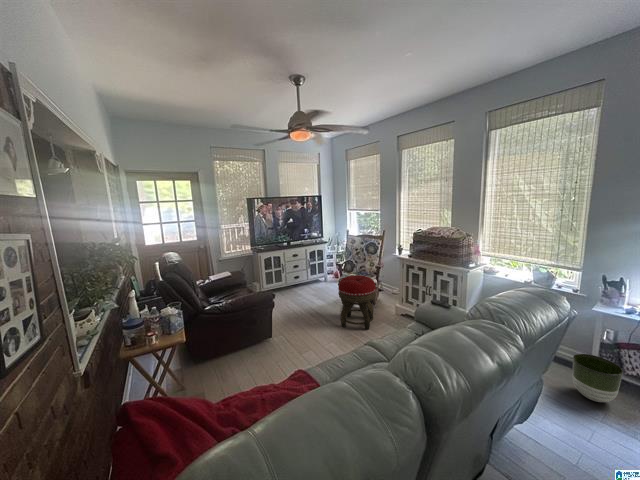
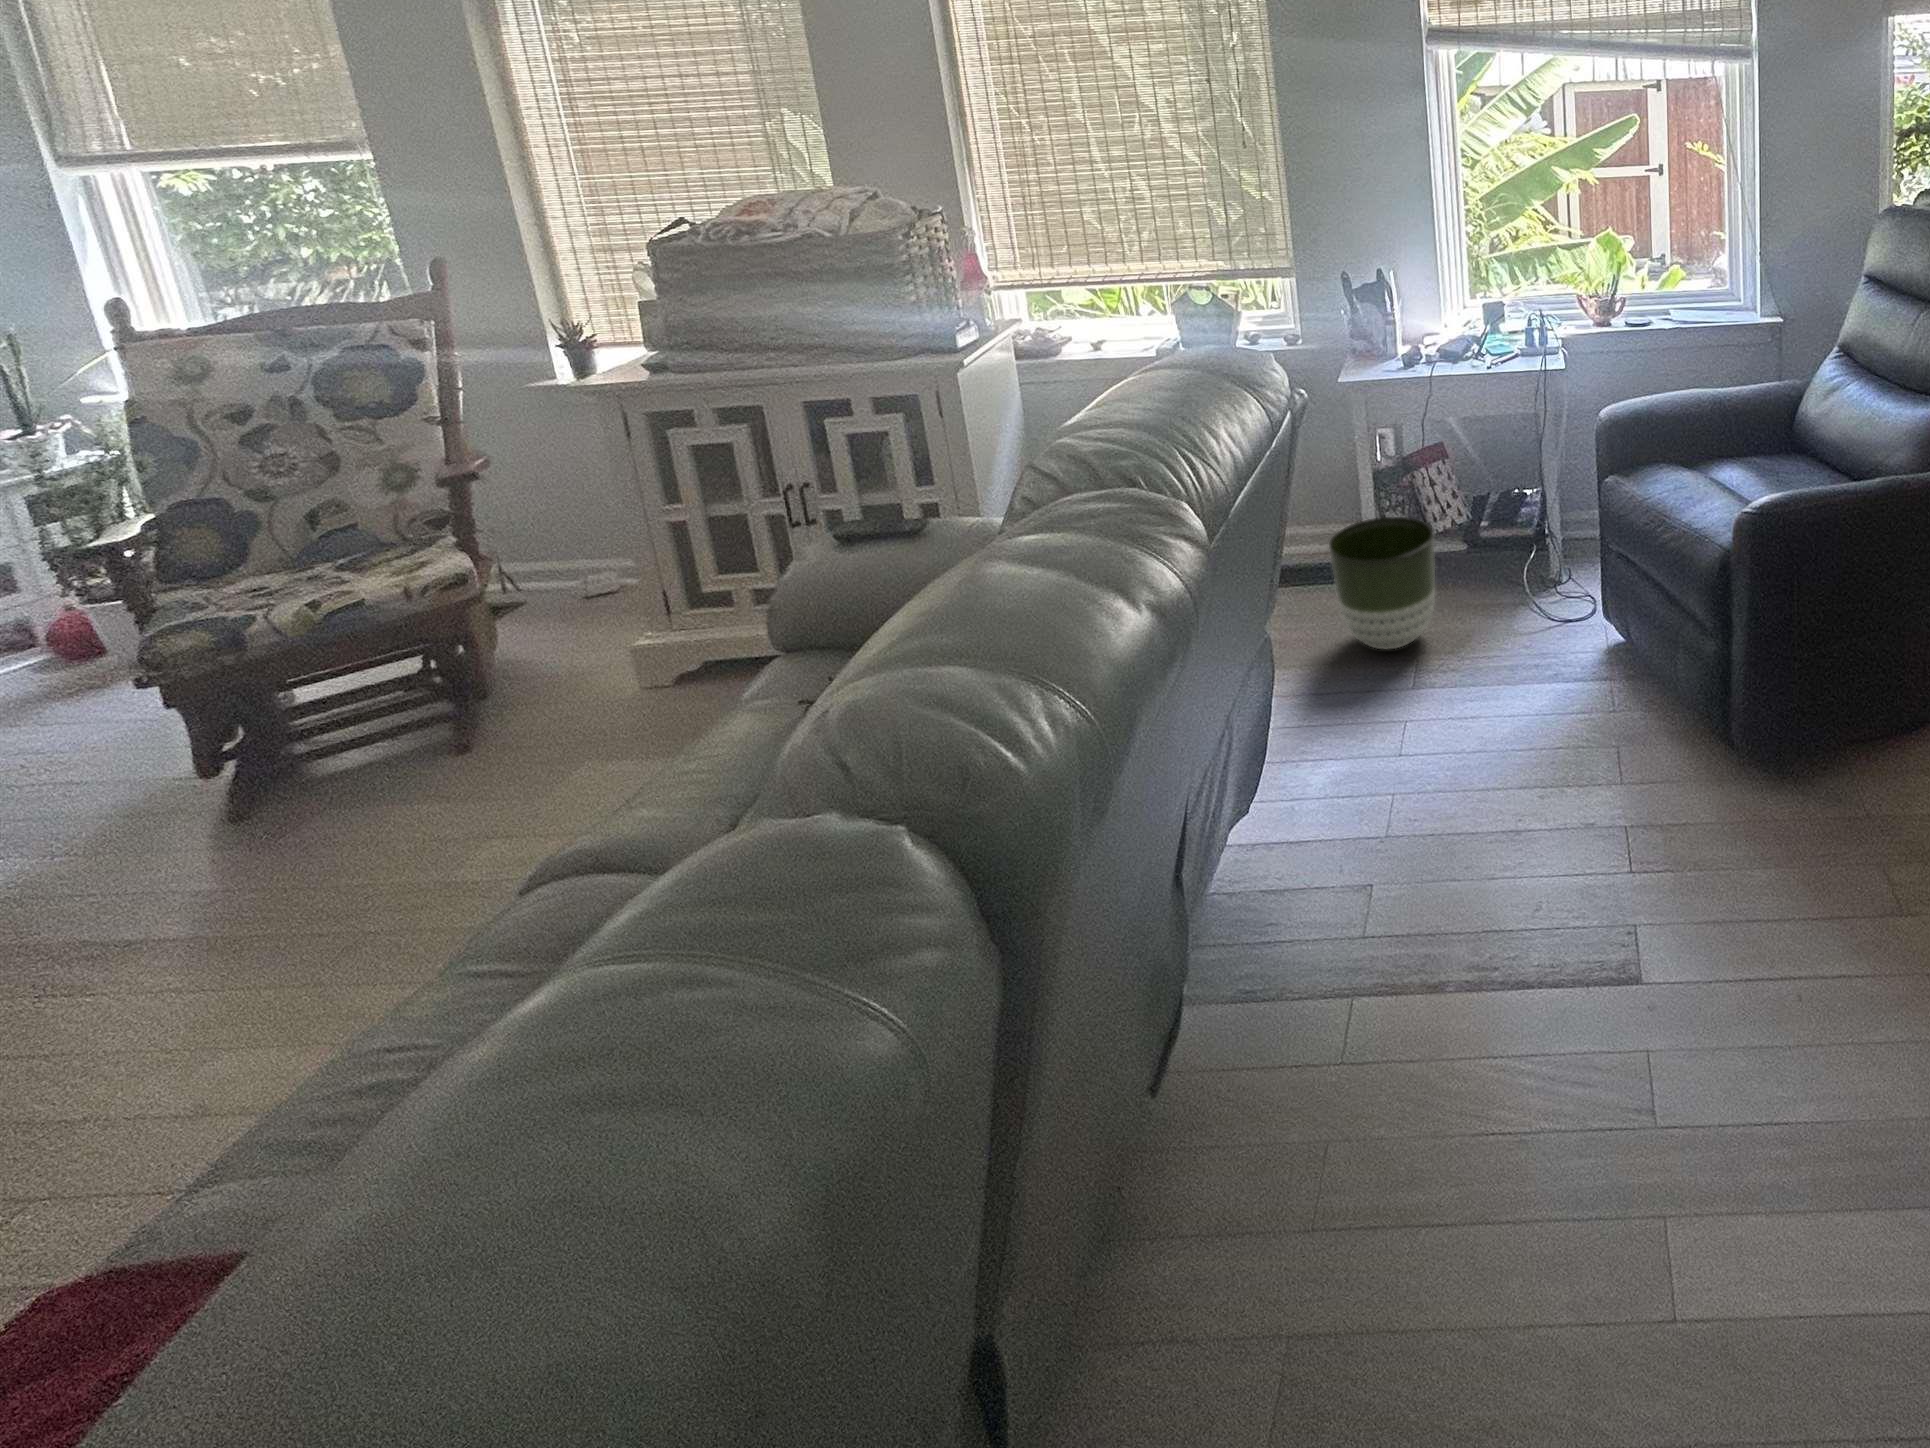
footstool: present [338,275,376,330] -> none [169,551,510,915]

